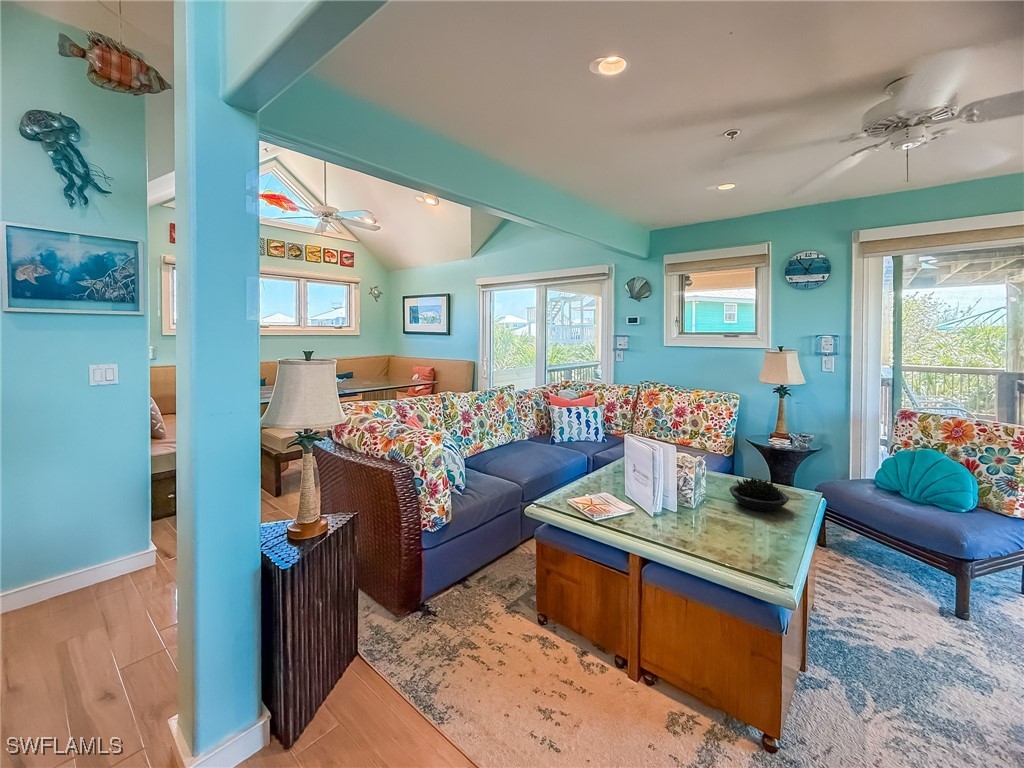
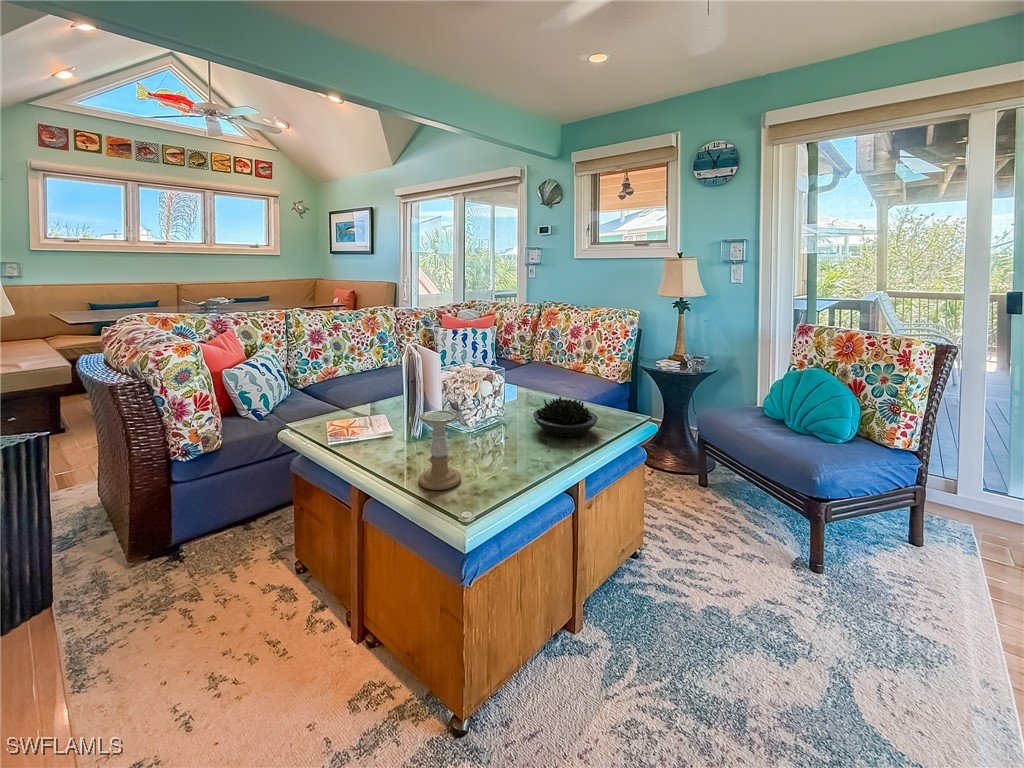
candle holder: none [691,491,727,554] -> present [419,410,461,490]

